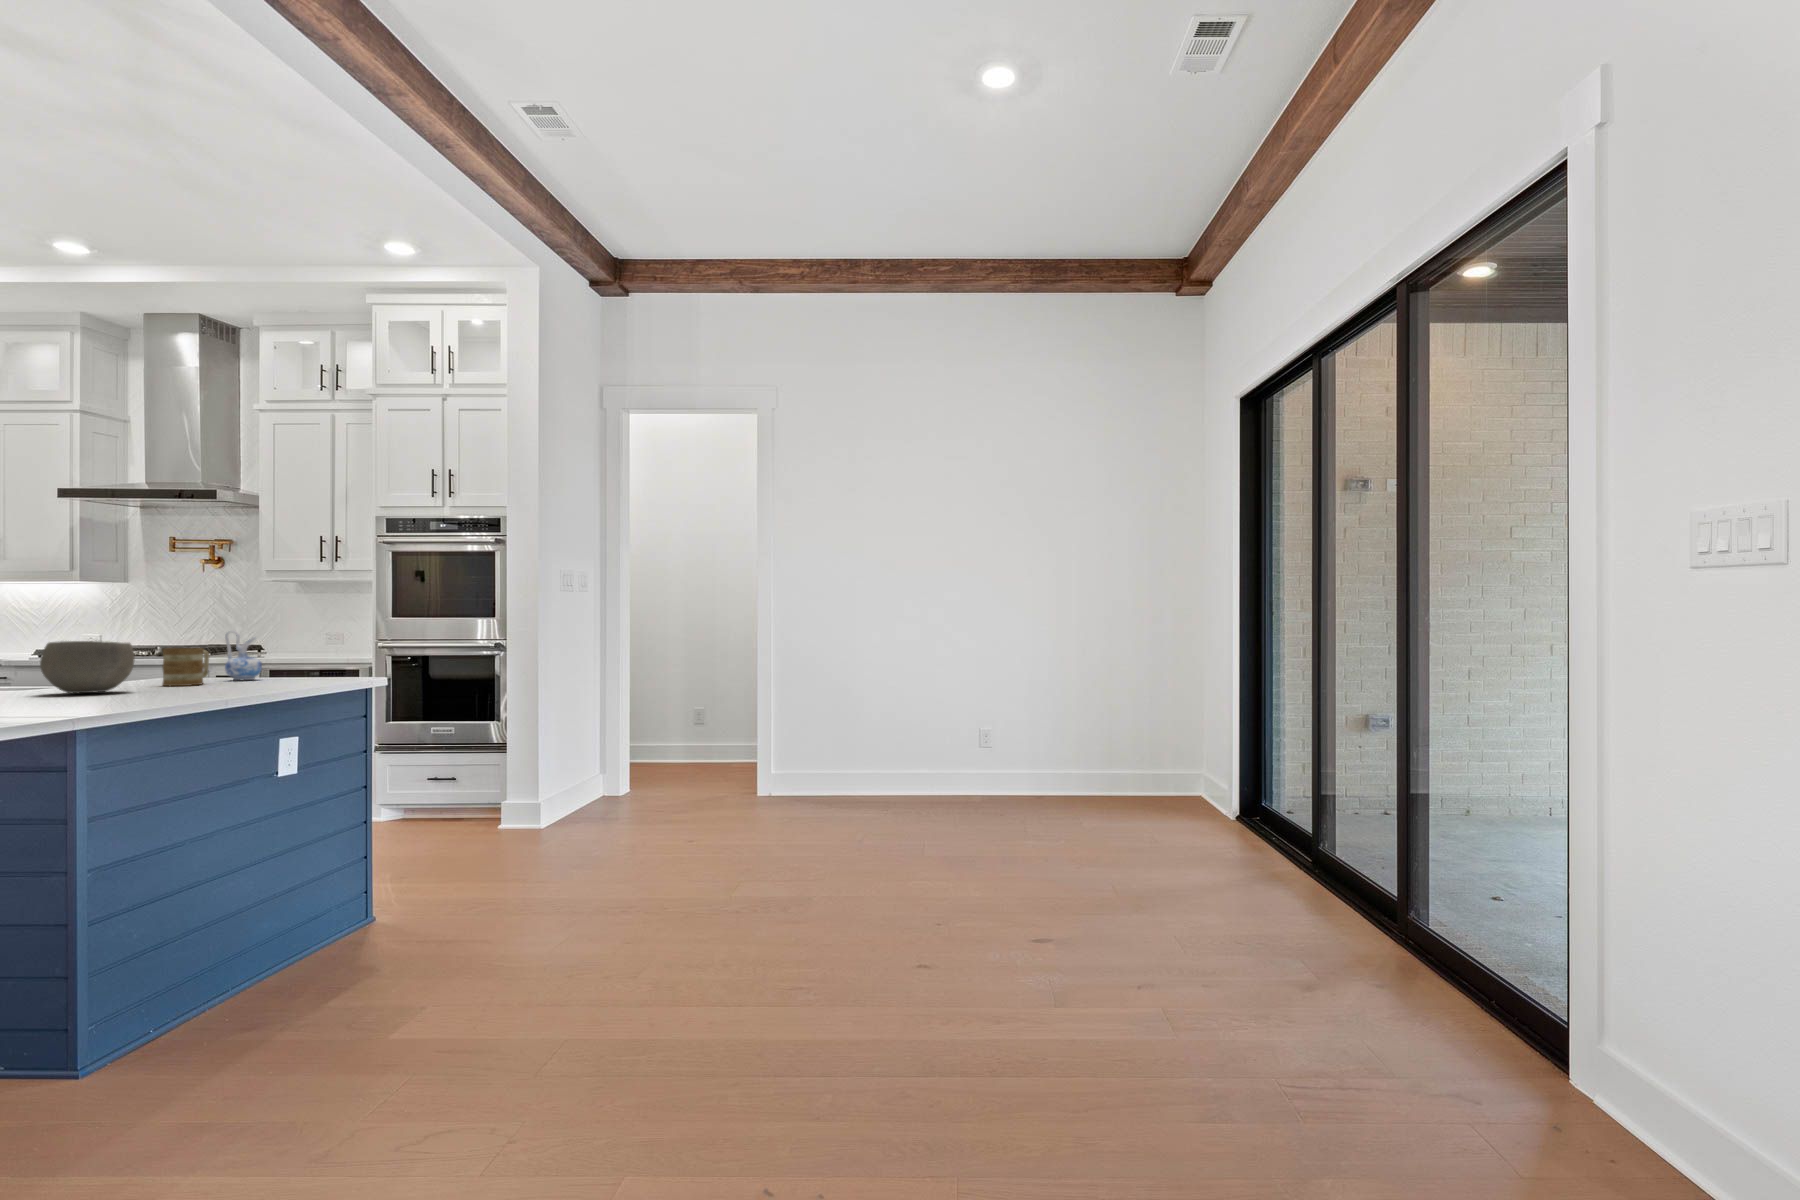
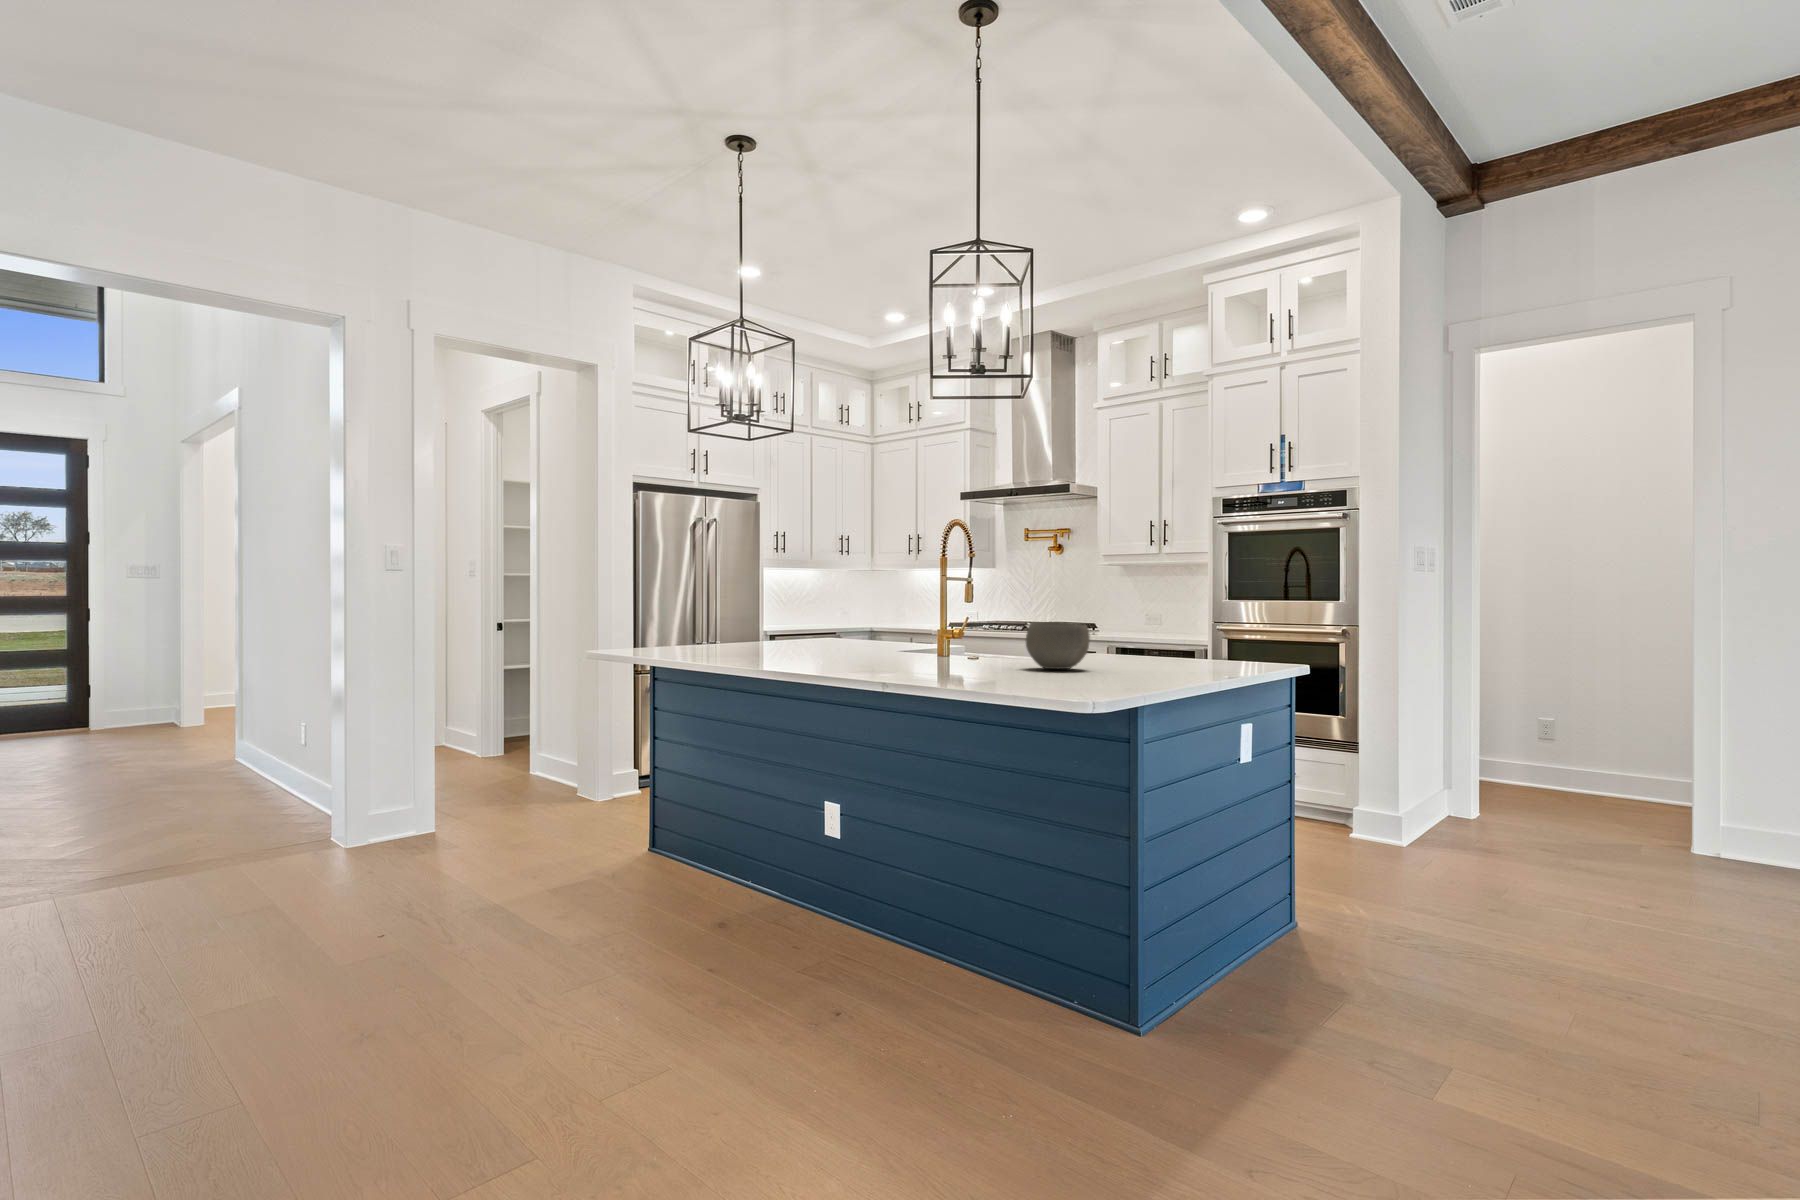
ceramic pitcher: present [225,630,262,680] -> none [1132,613,1162,662]
mug: present [162,648,209,686] -> none [1095,630,1126,666]

